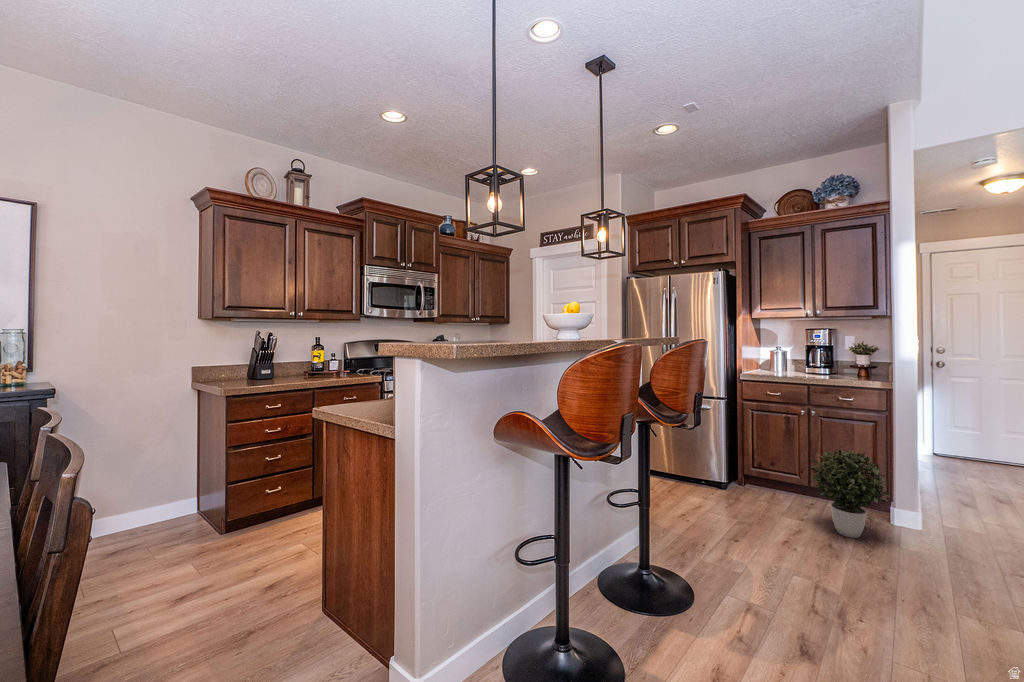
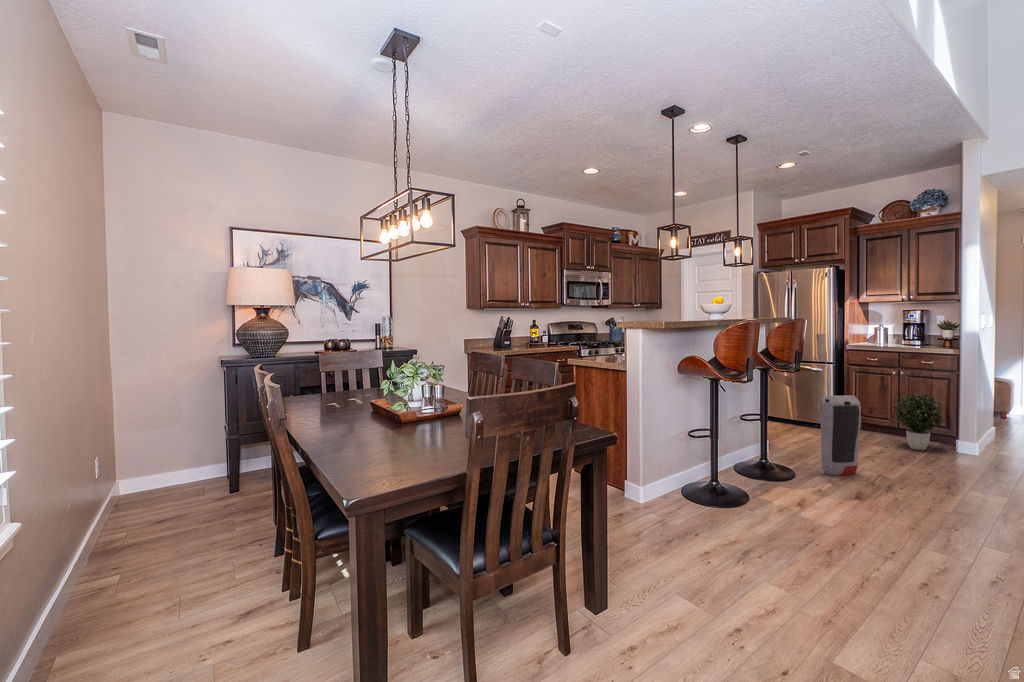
air purifier: none [723,480,793,638] -> present [820,395,861,475]

